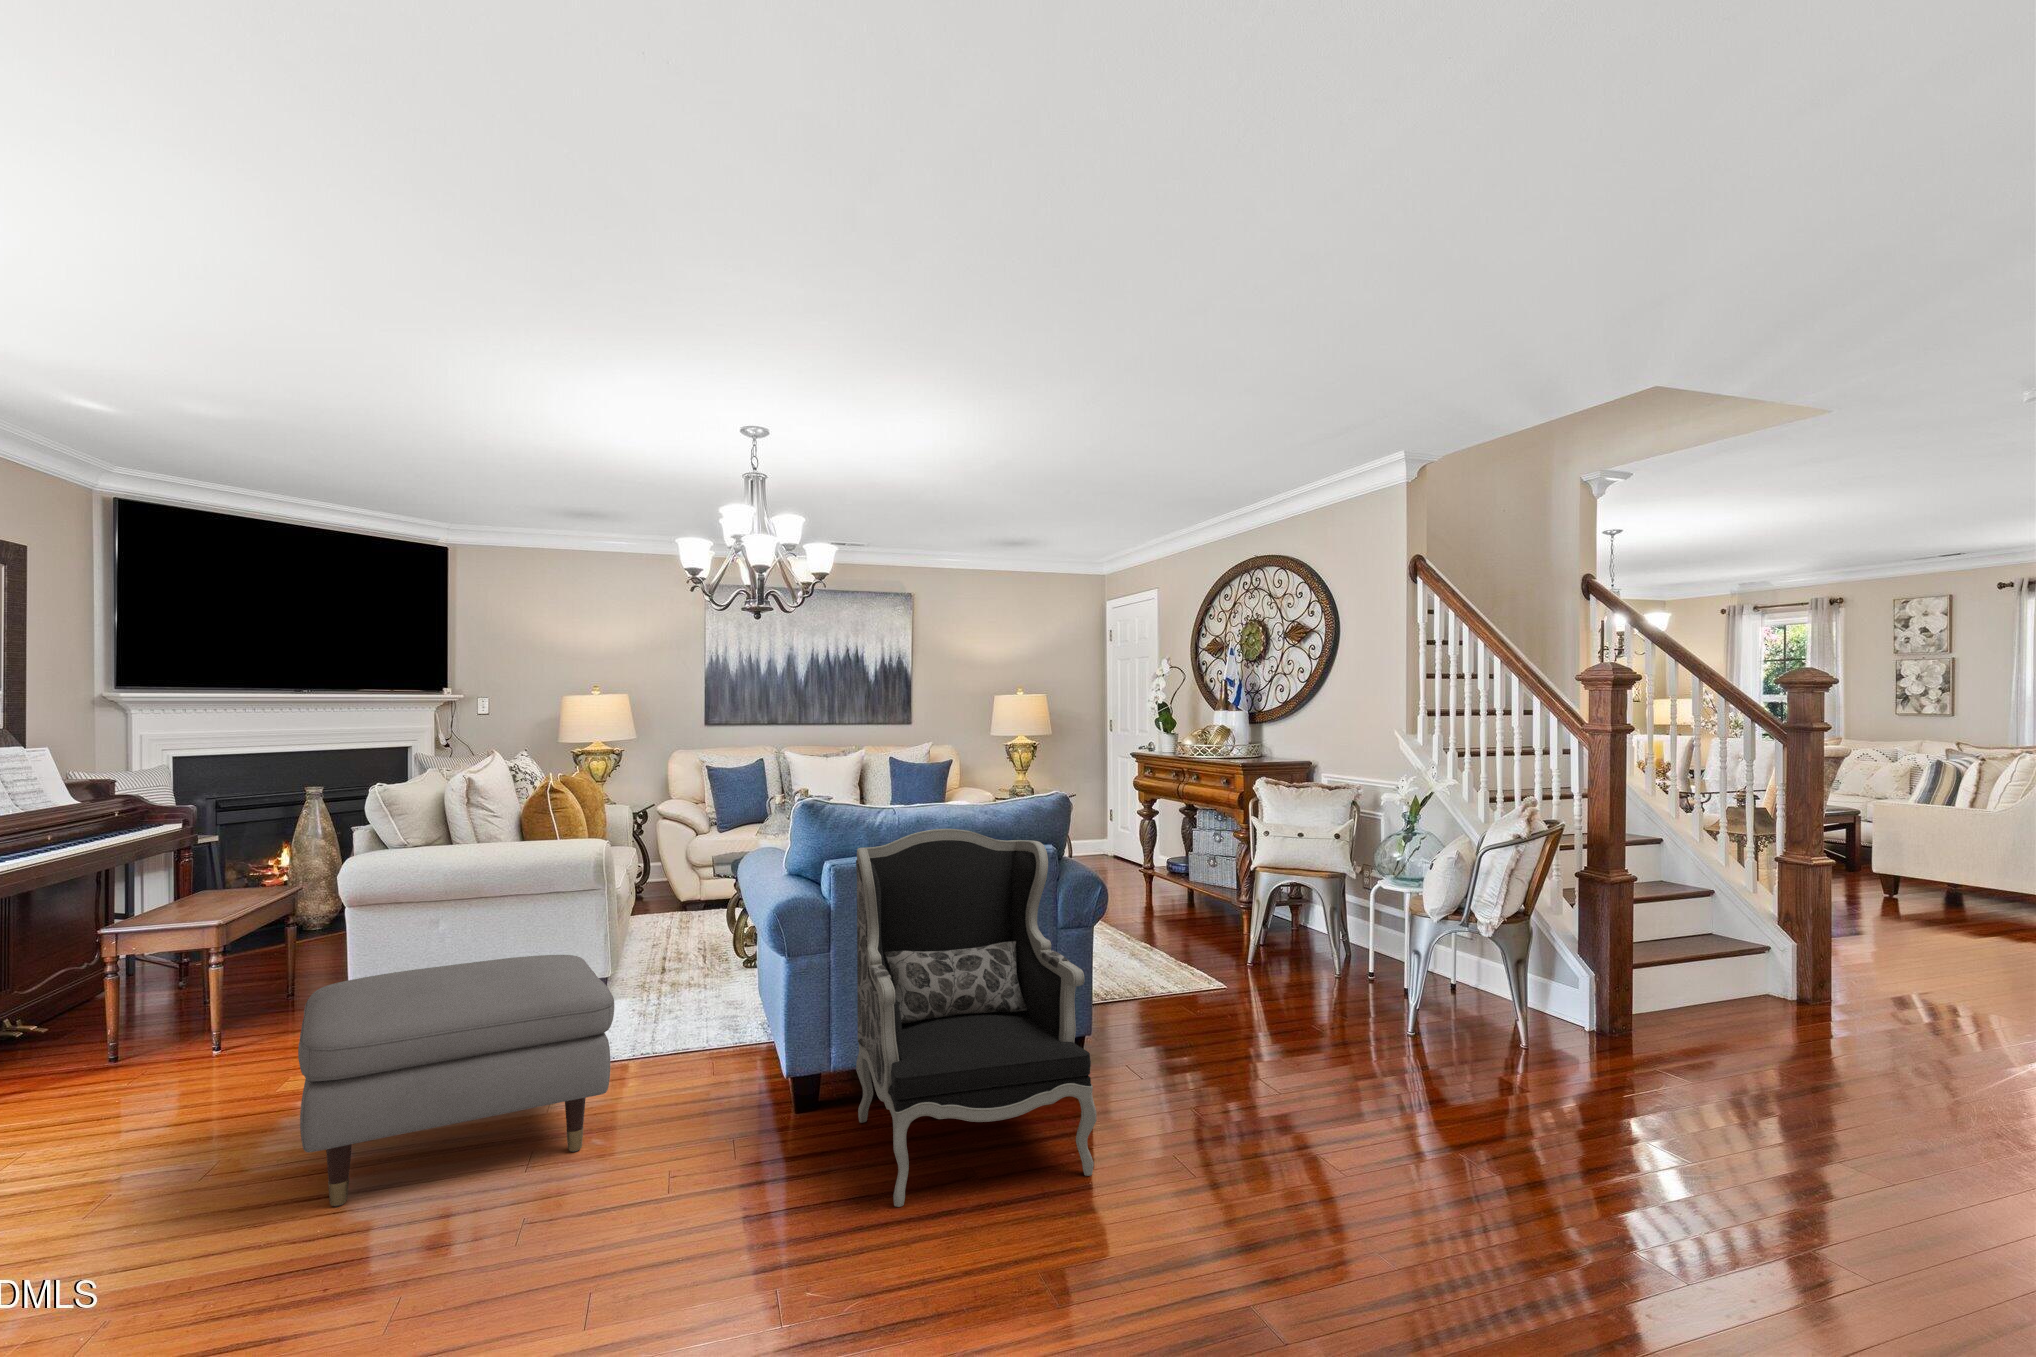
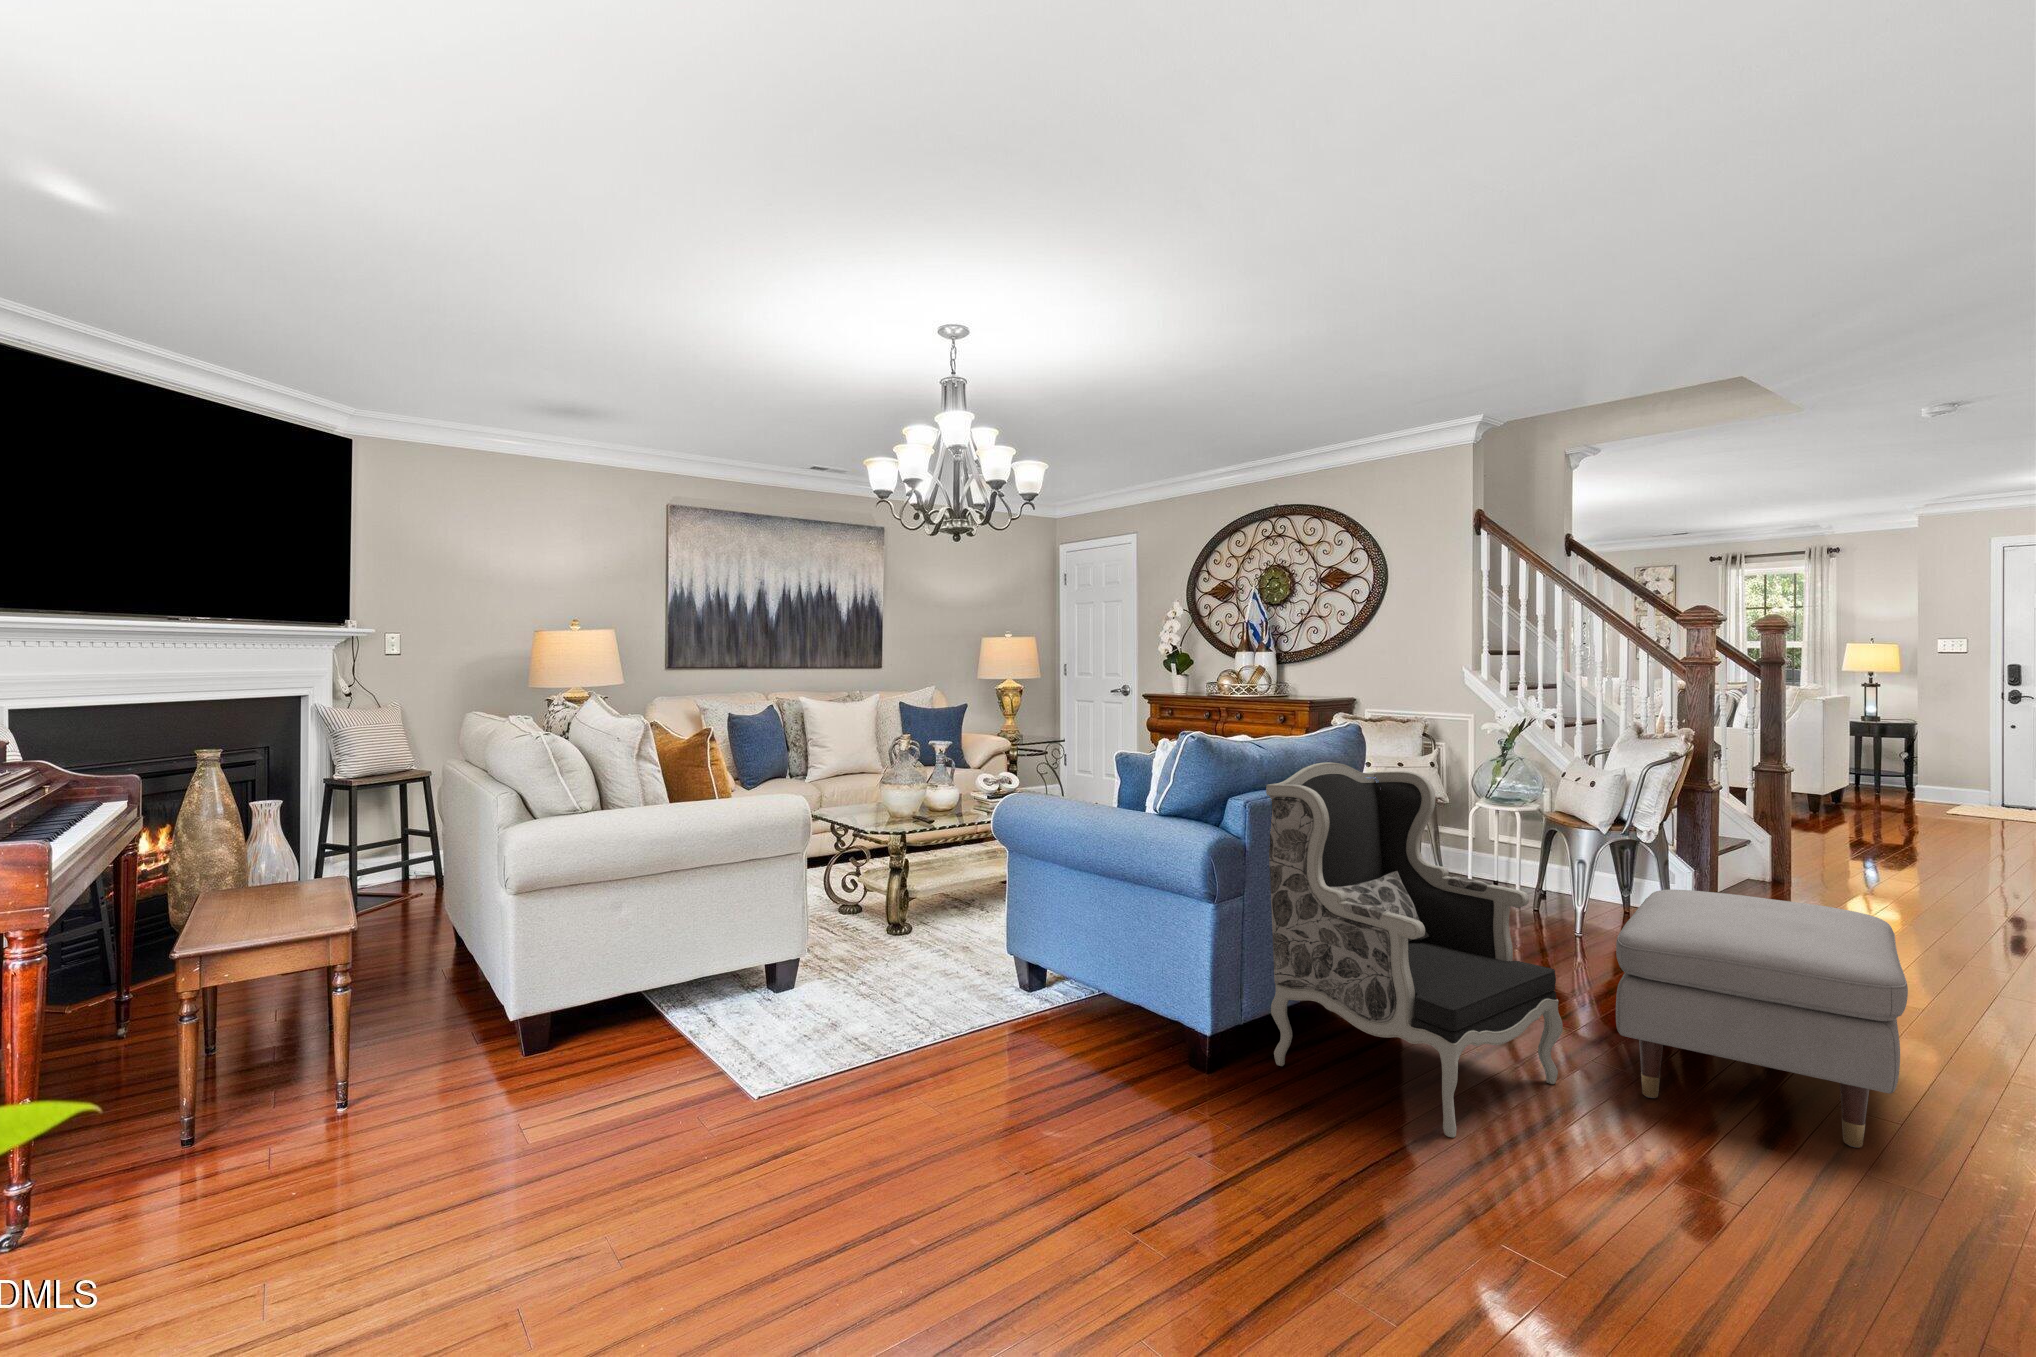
ottoman: present [298,955,614,1206] -> present [1616,890,1908,1148]

